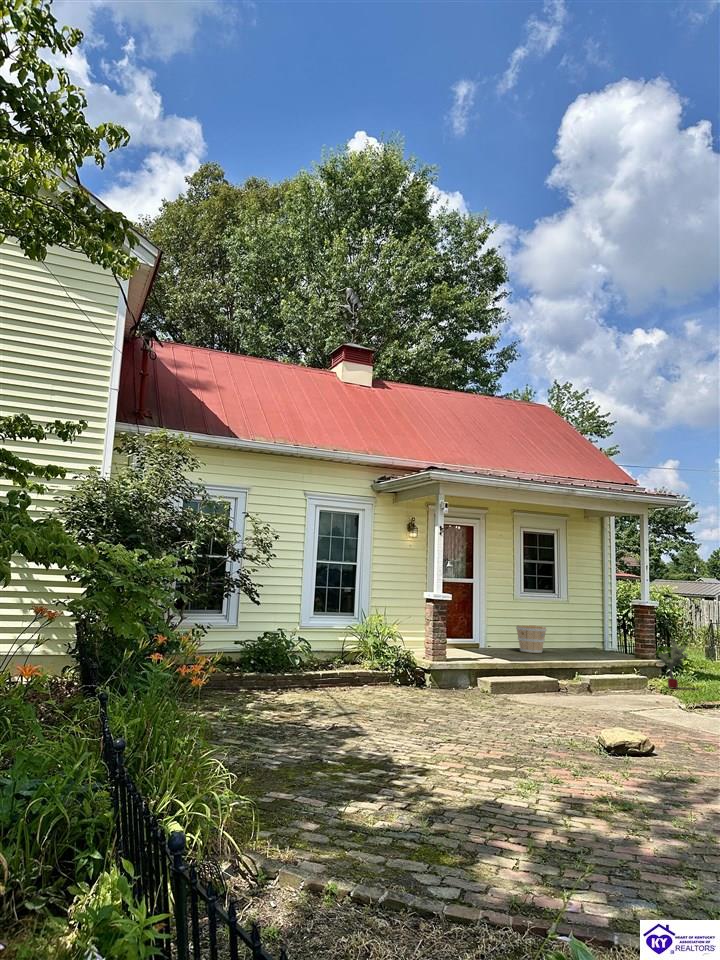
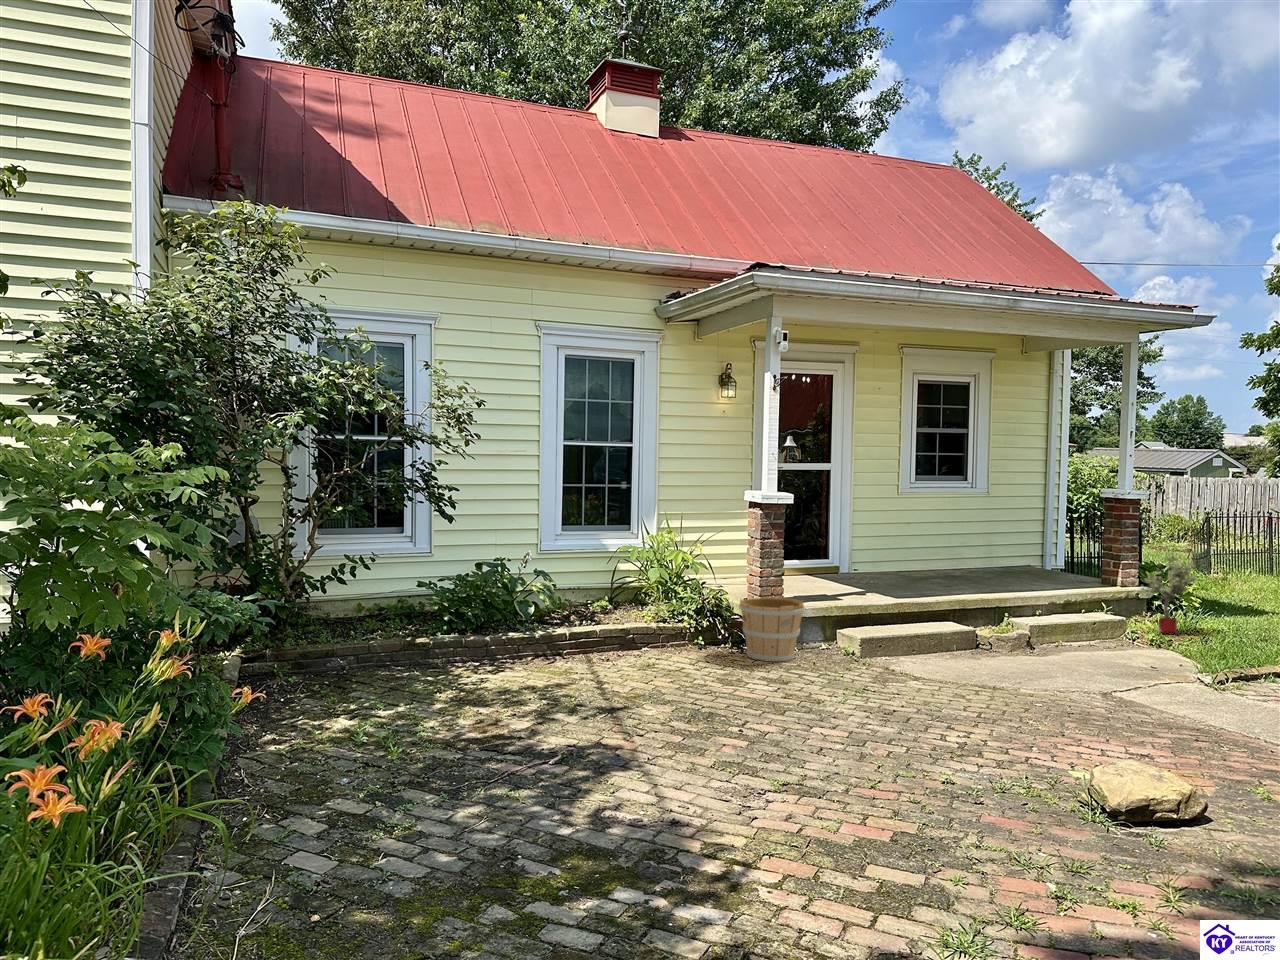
wooden bucket: present [516,625,547,653] -> present [739,597,805,662]

